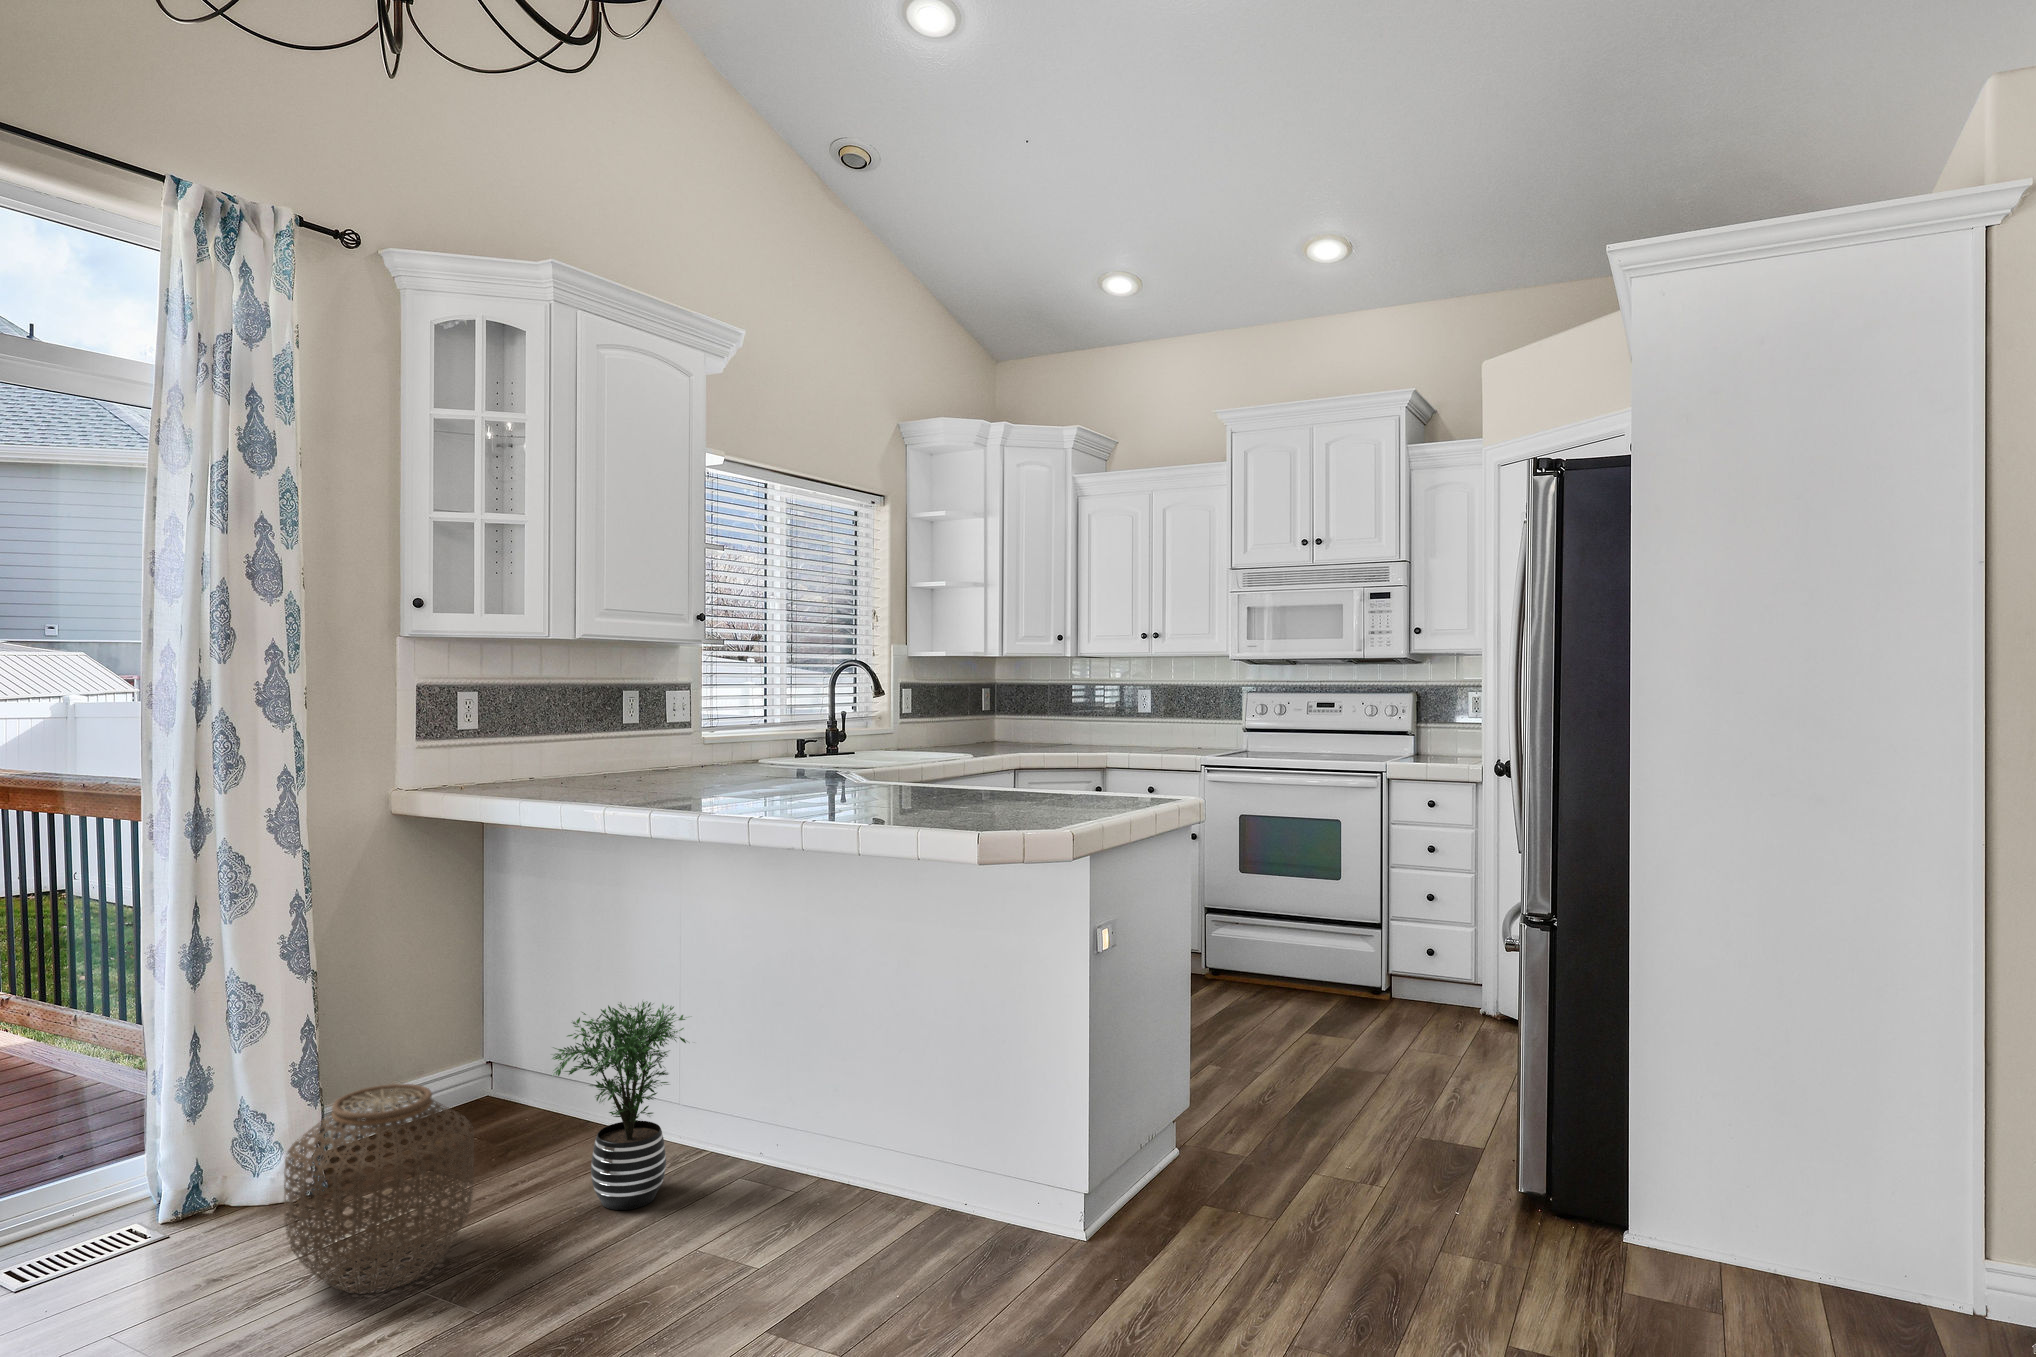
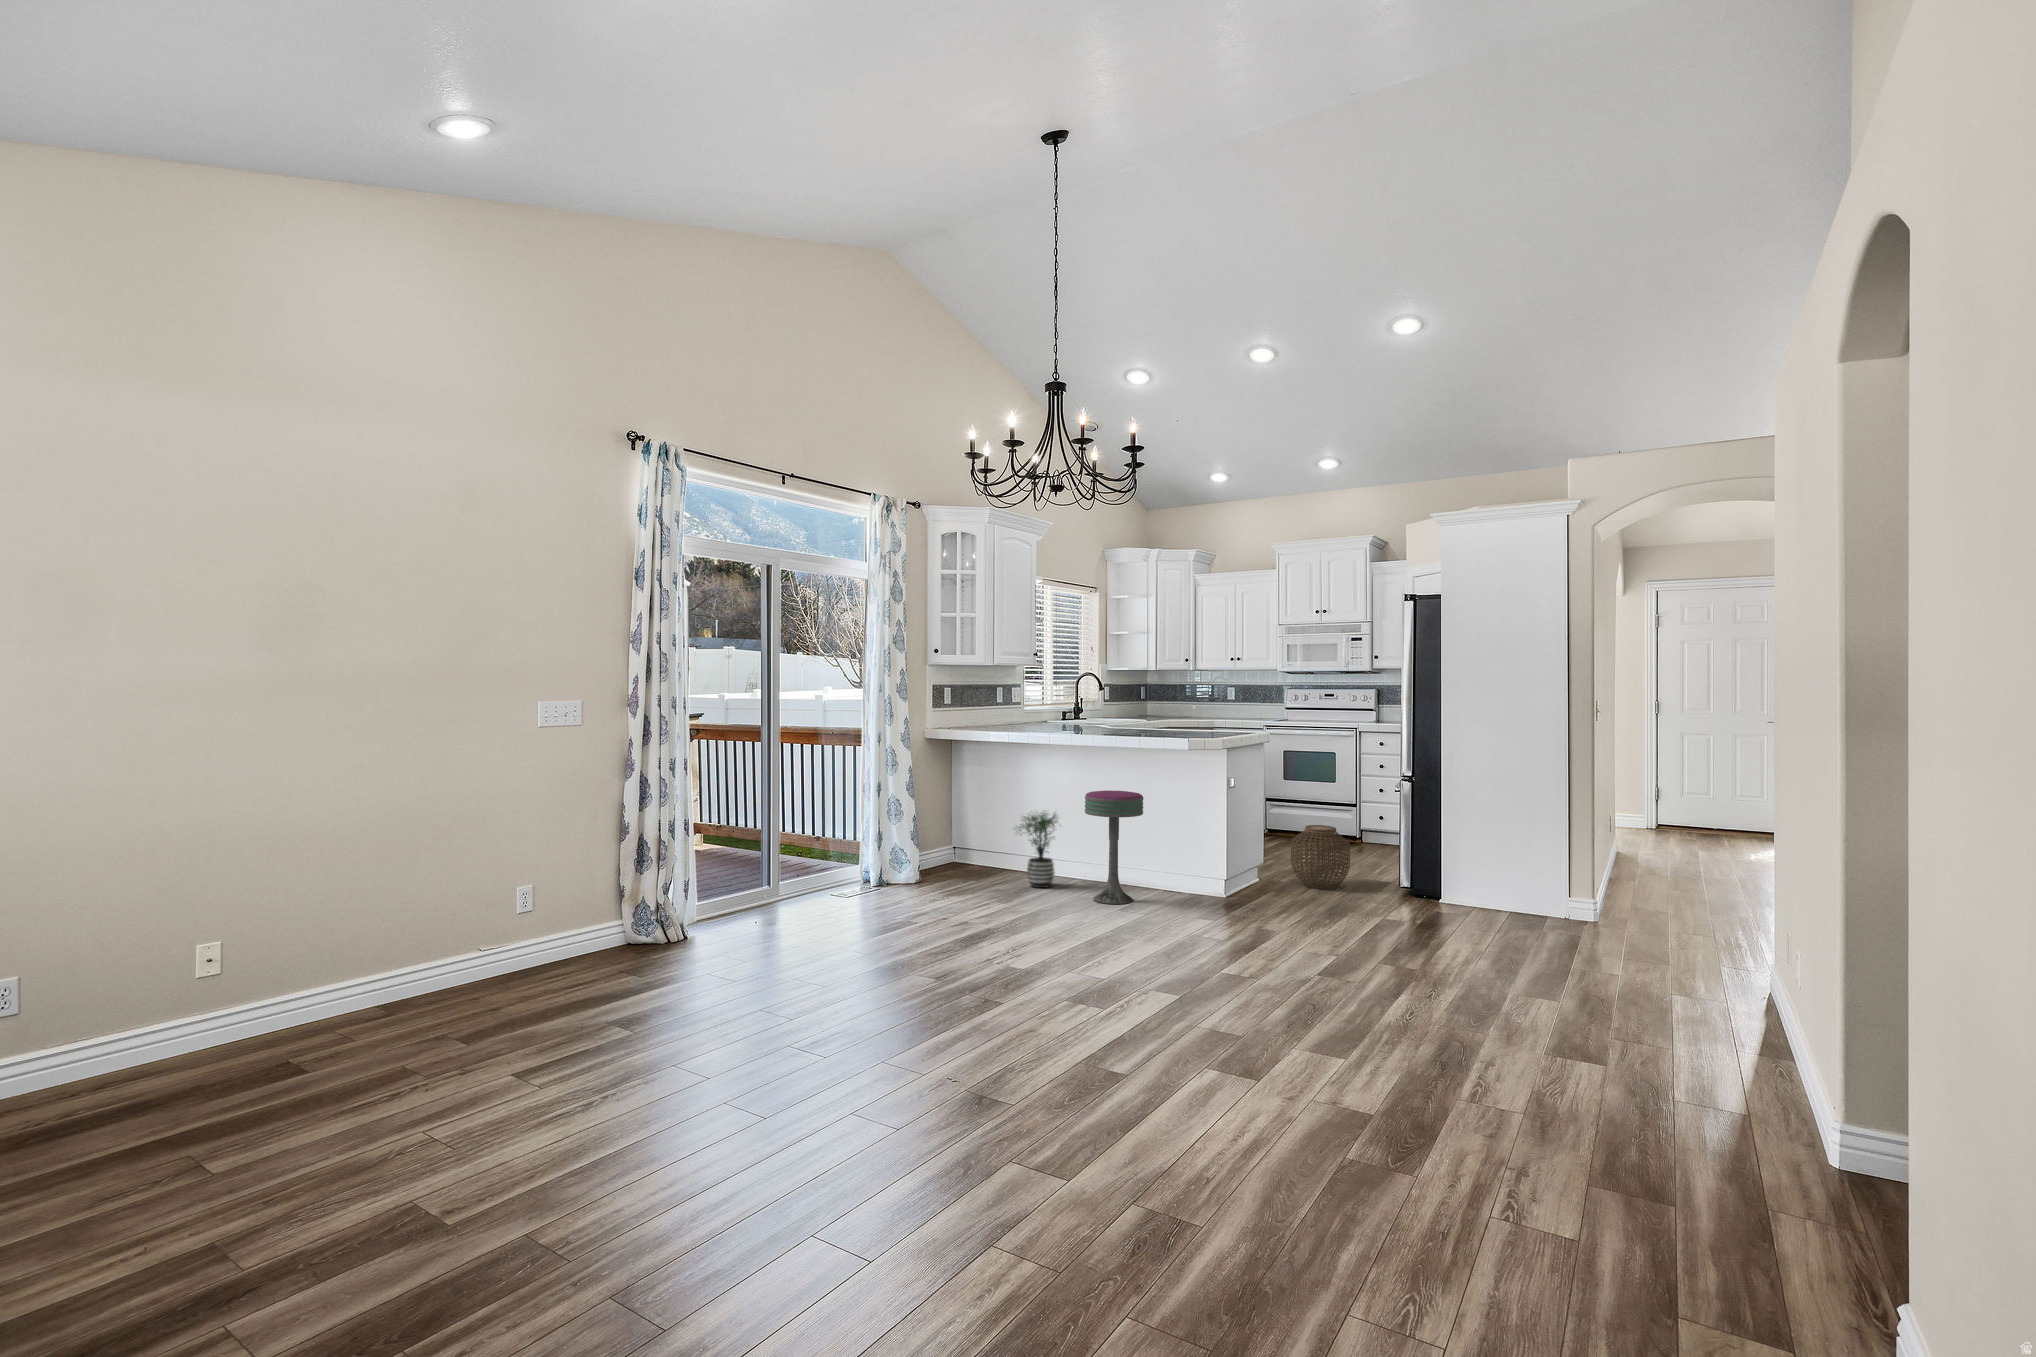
bar stool: none [704,964,866,1297] -> present [1085,791,1143,904]
woven basket: present [284,1084,474,1293] -> present [1291,825,1350,889]

